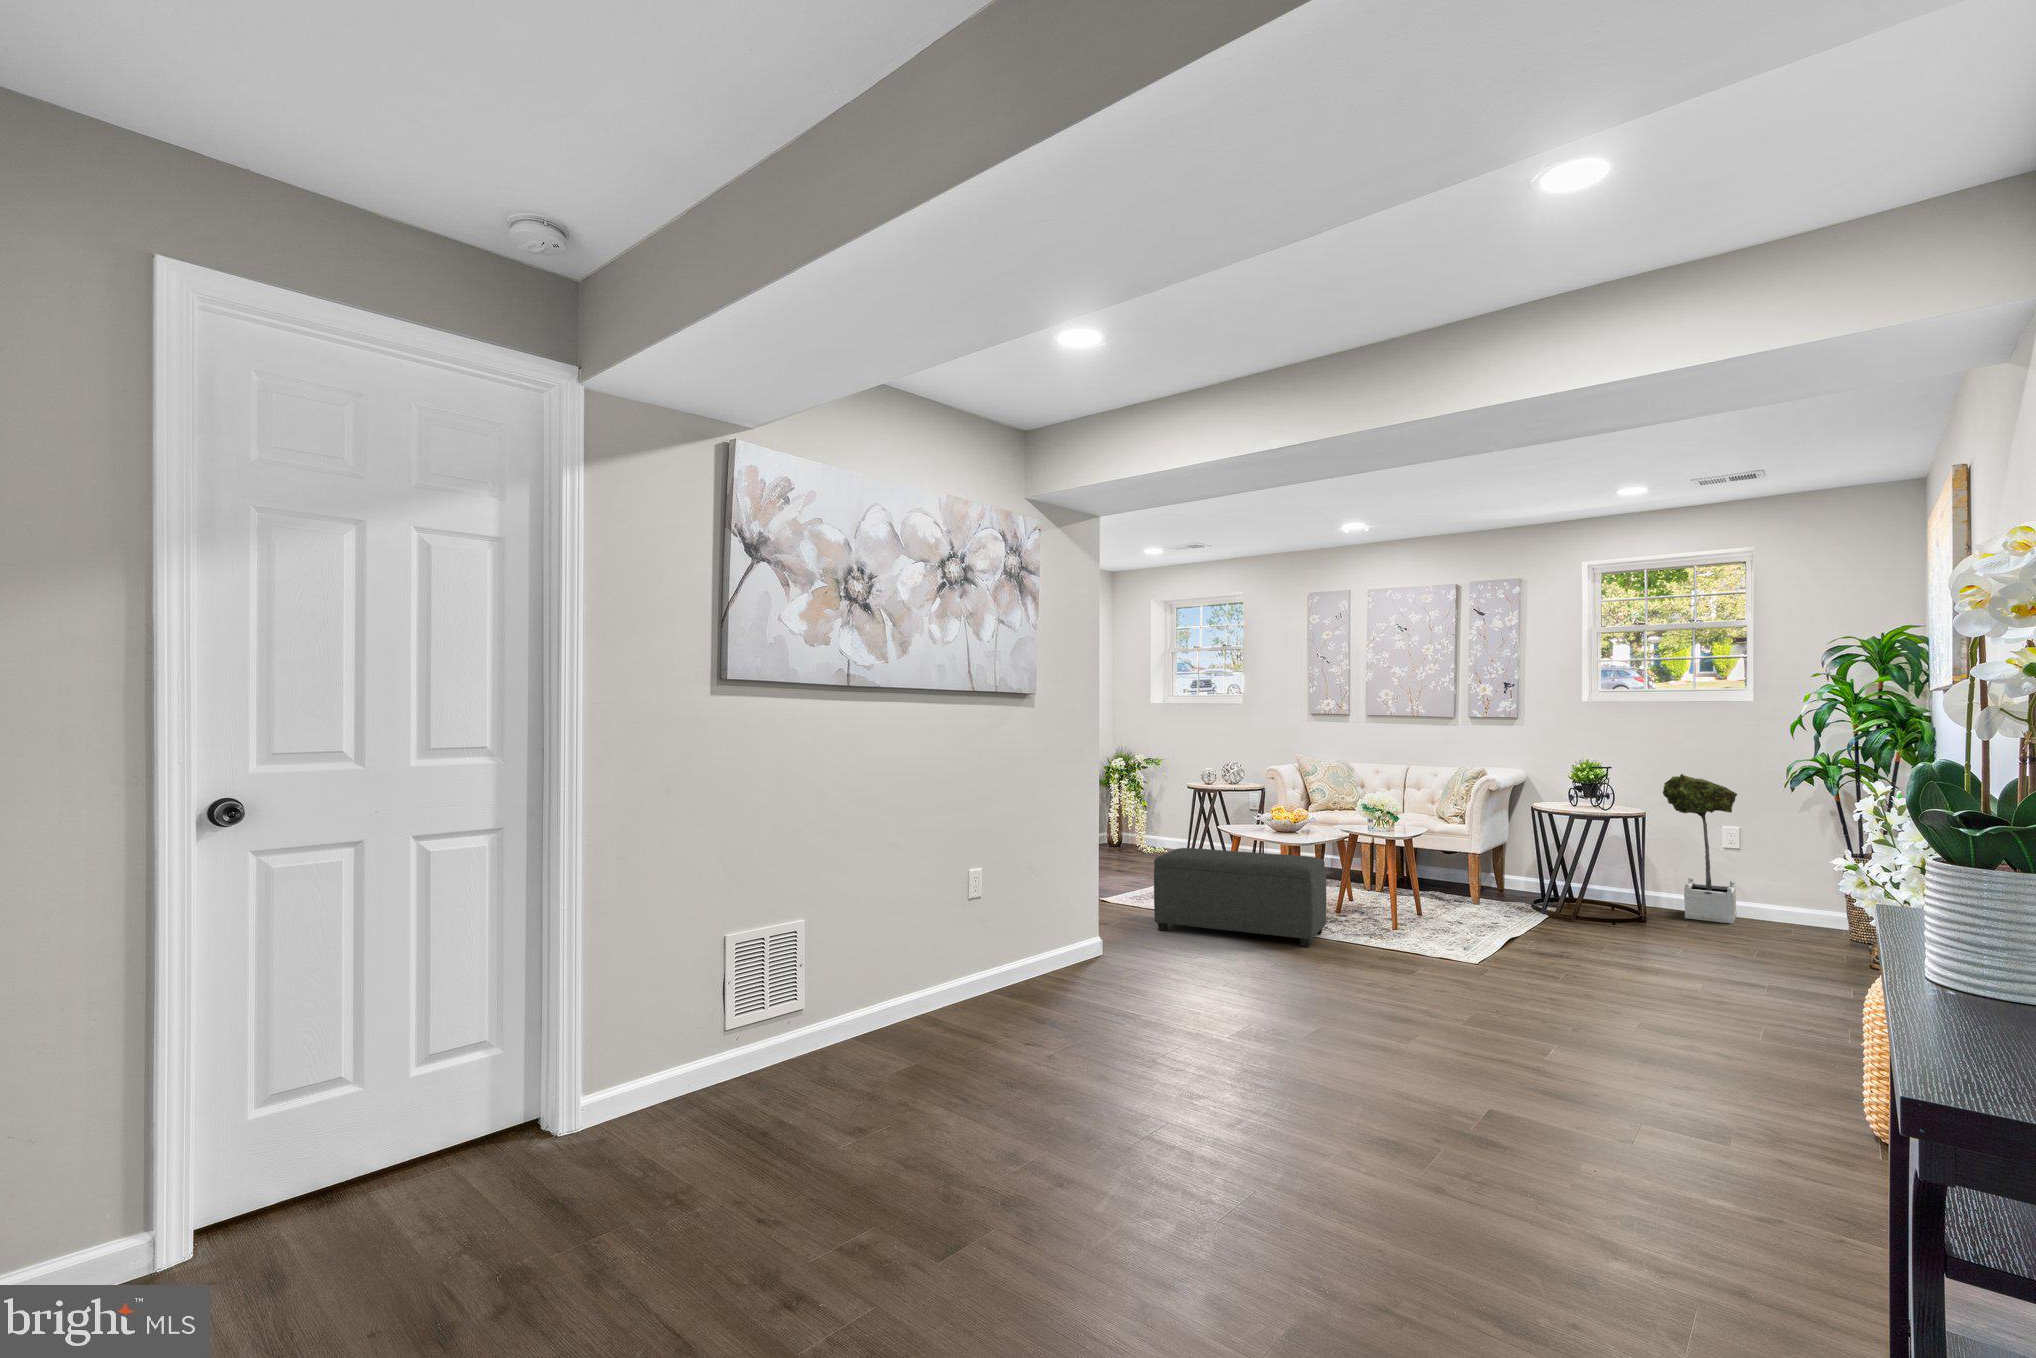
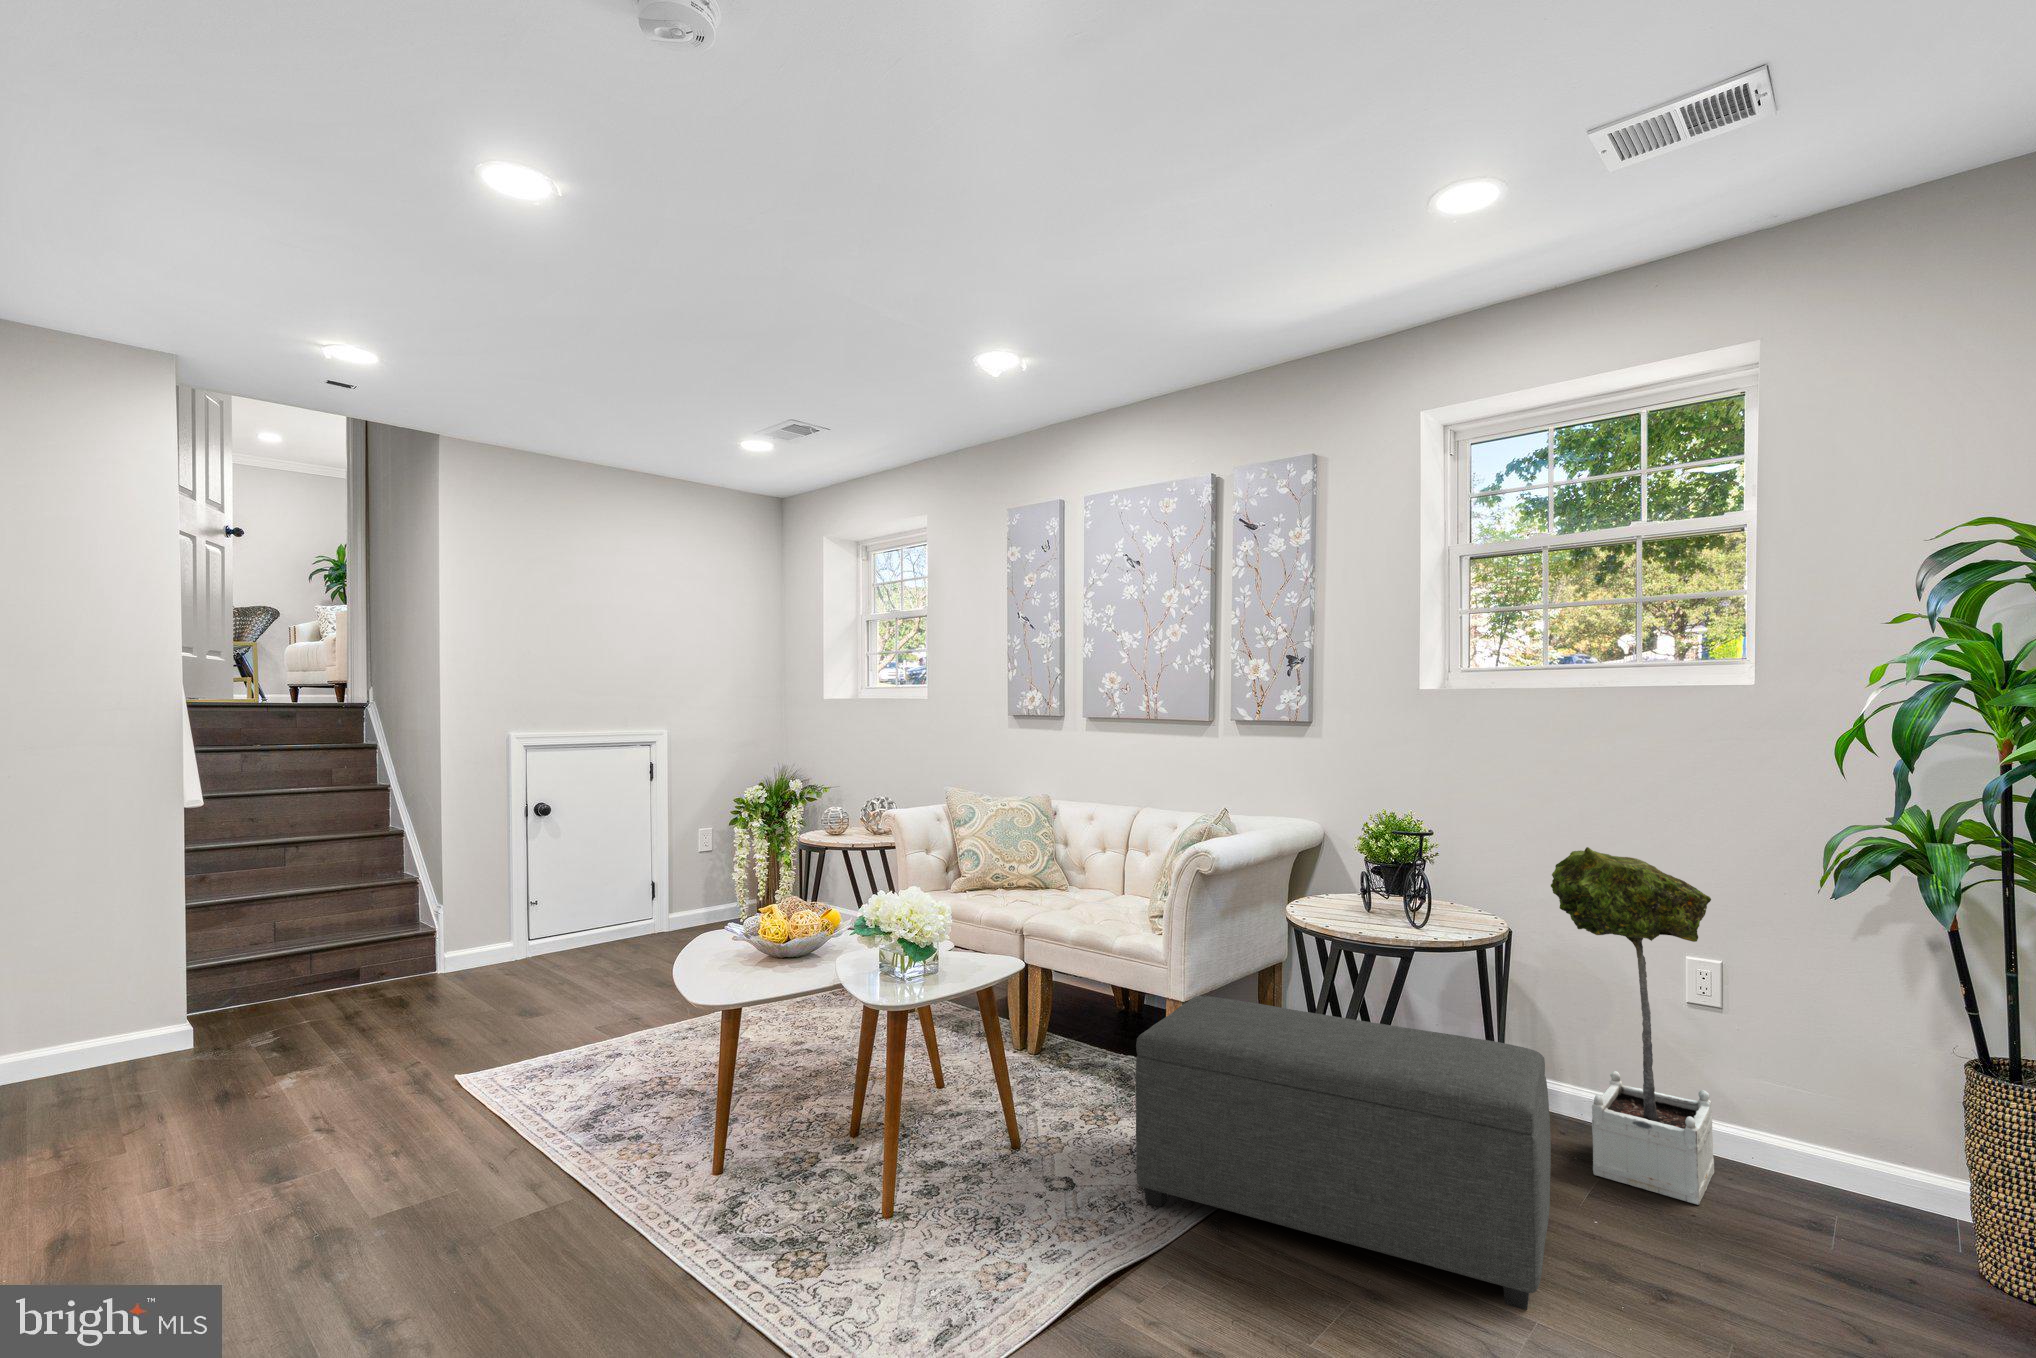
ottoman: present [1154,848,1326,947] -> present [1136,996,1551,1310]

